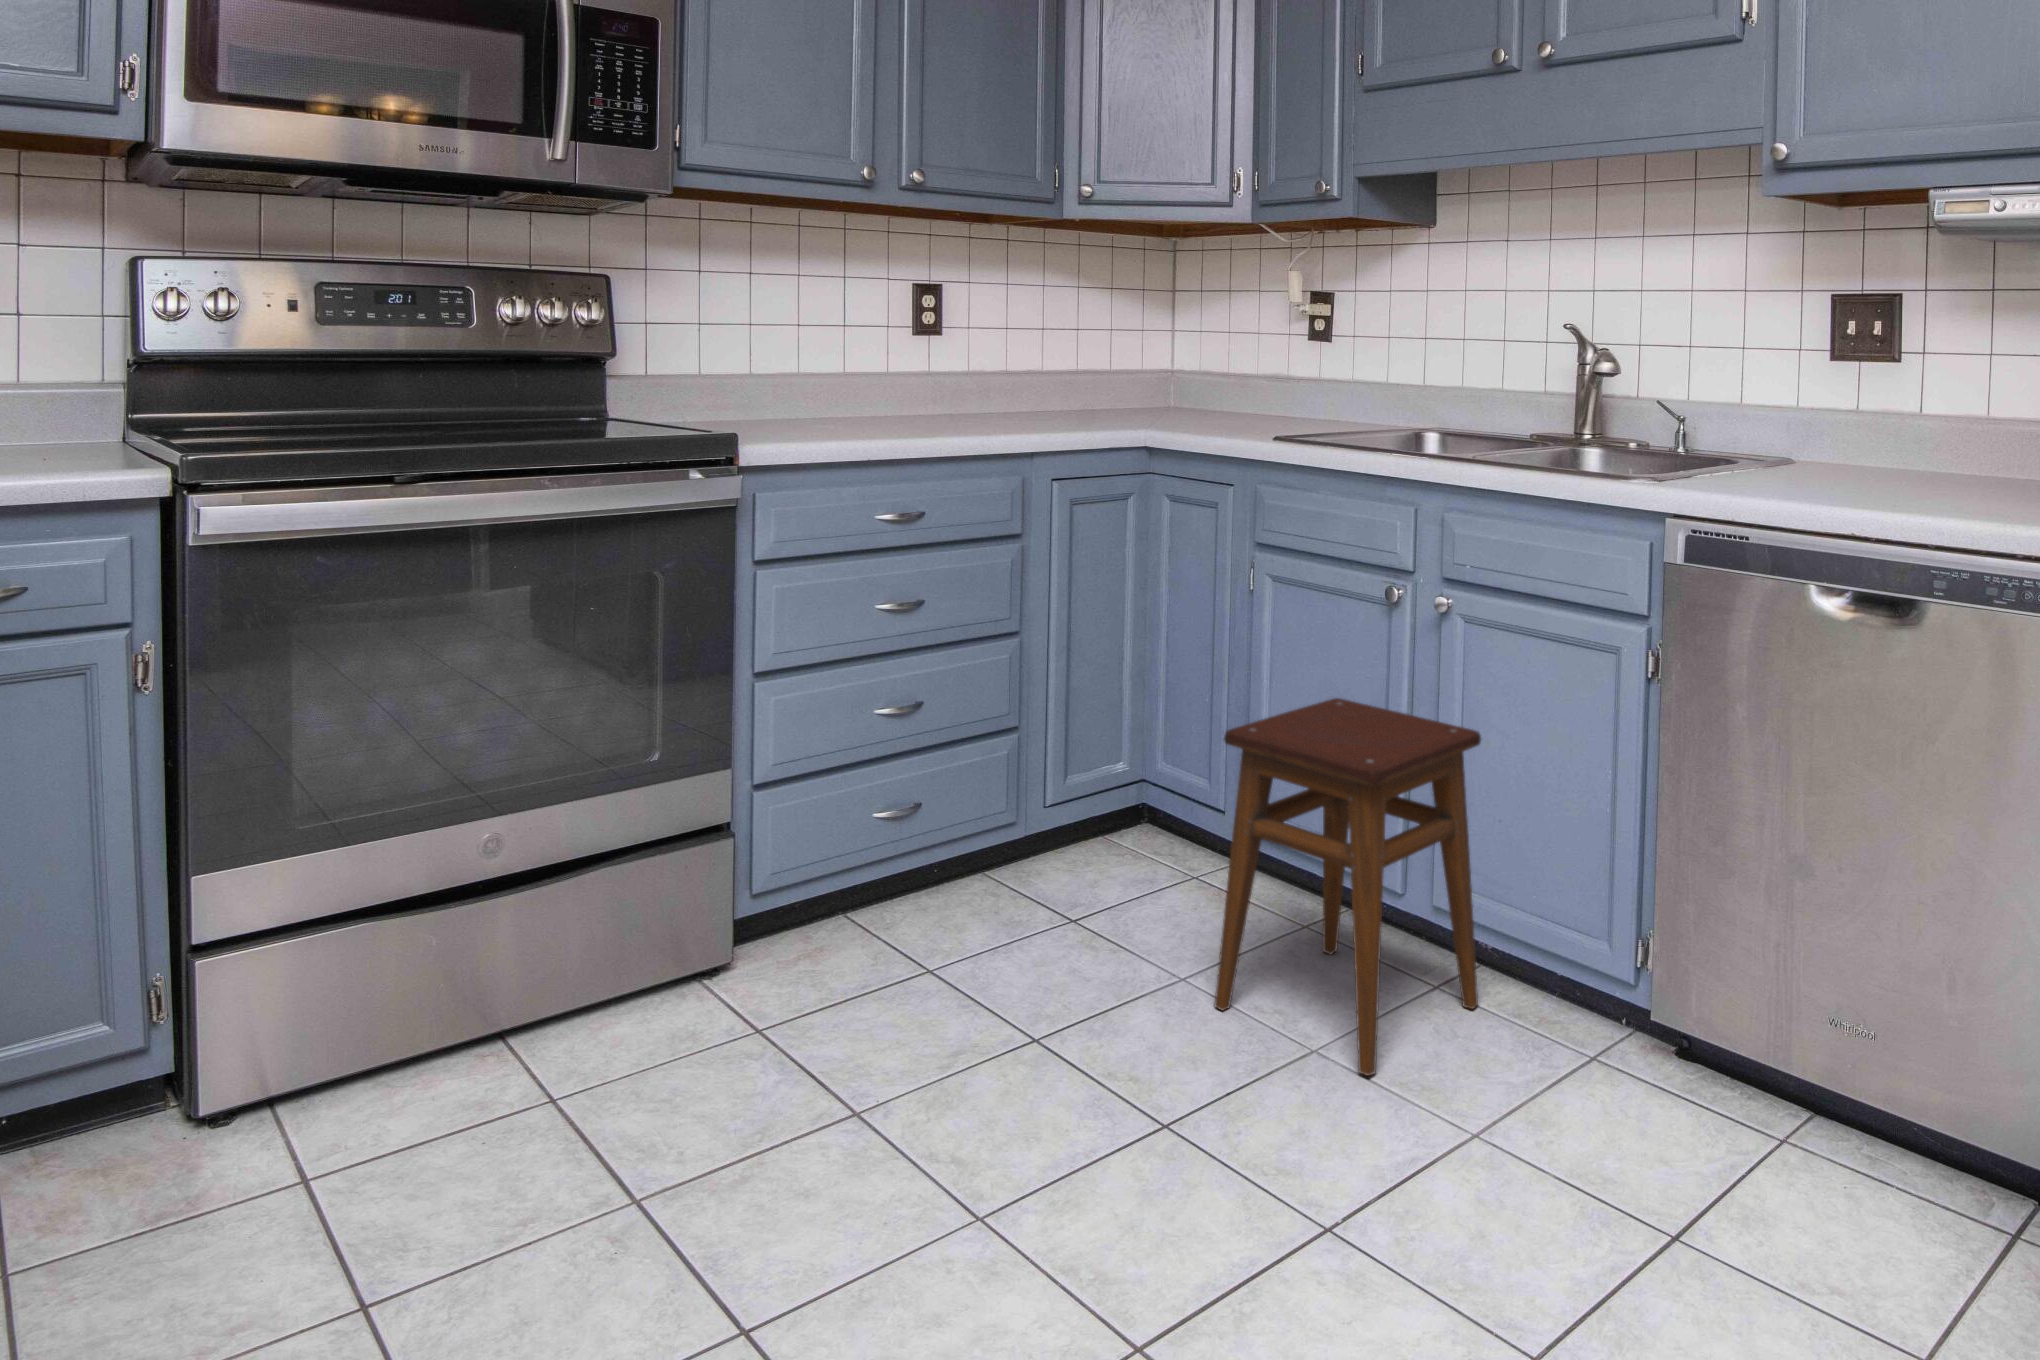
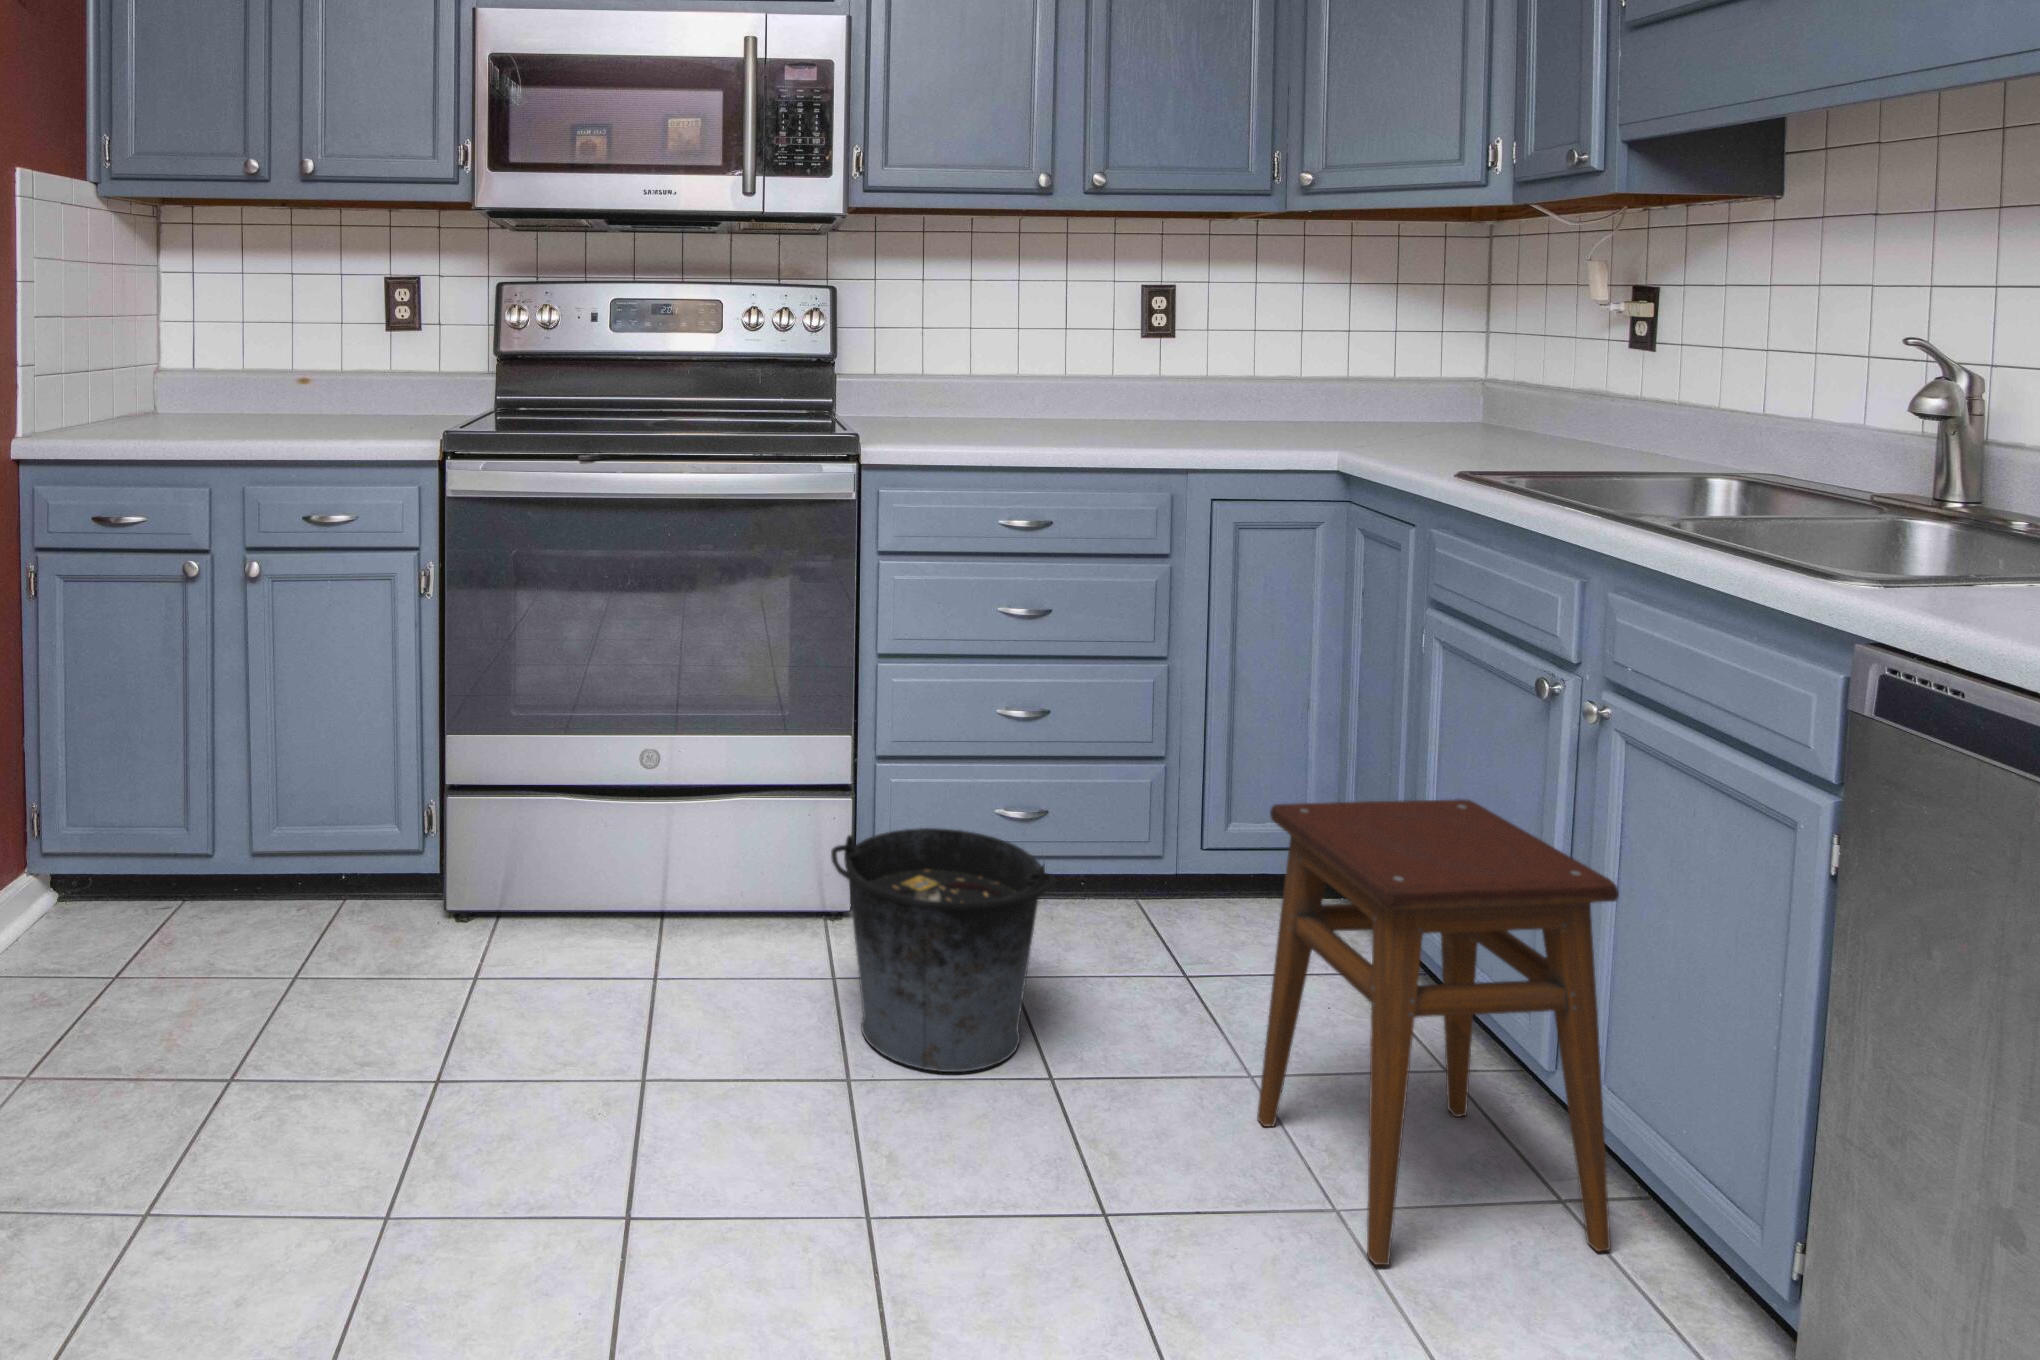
bucket: none [796,828,1031,1076] -> present [831,828,1056,1072]

